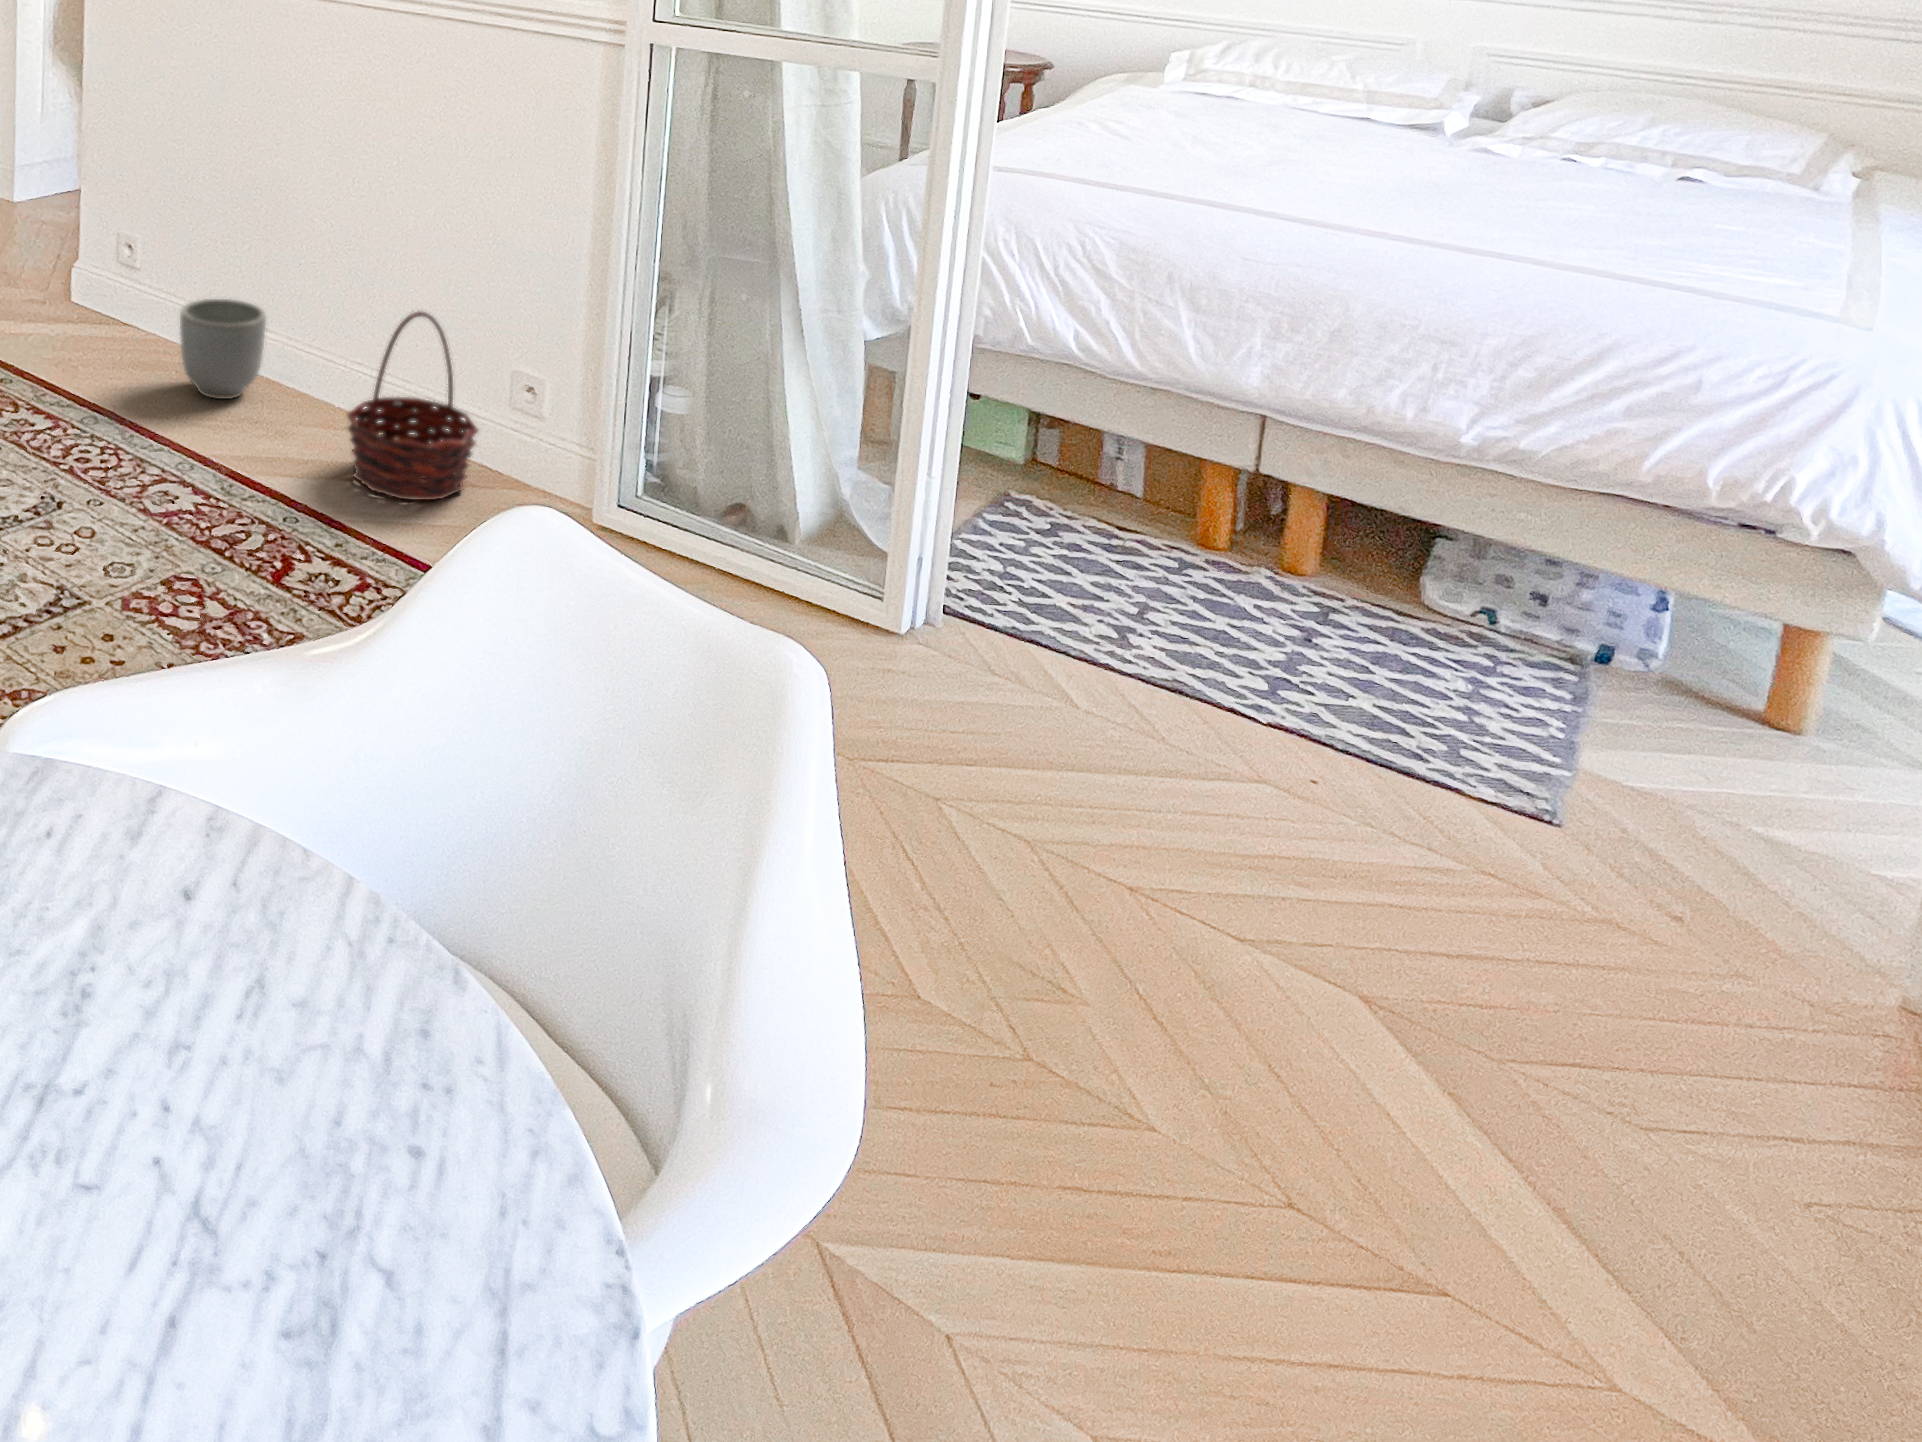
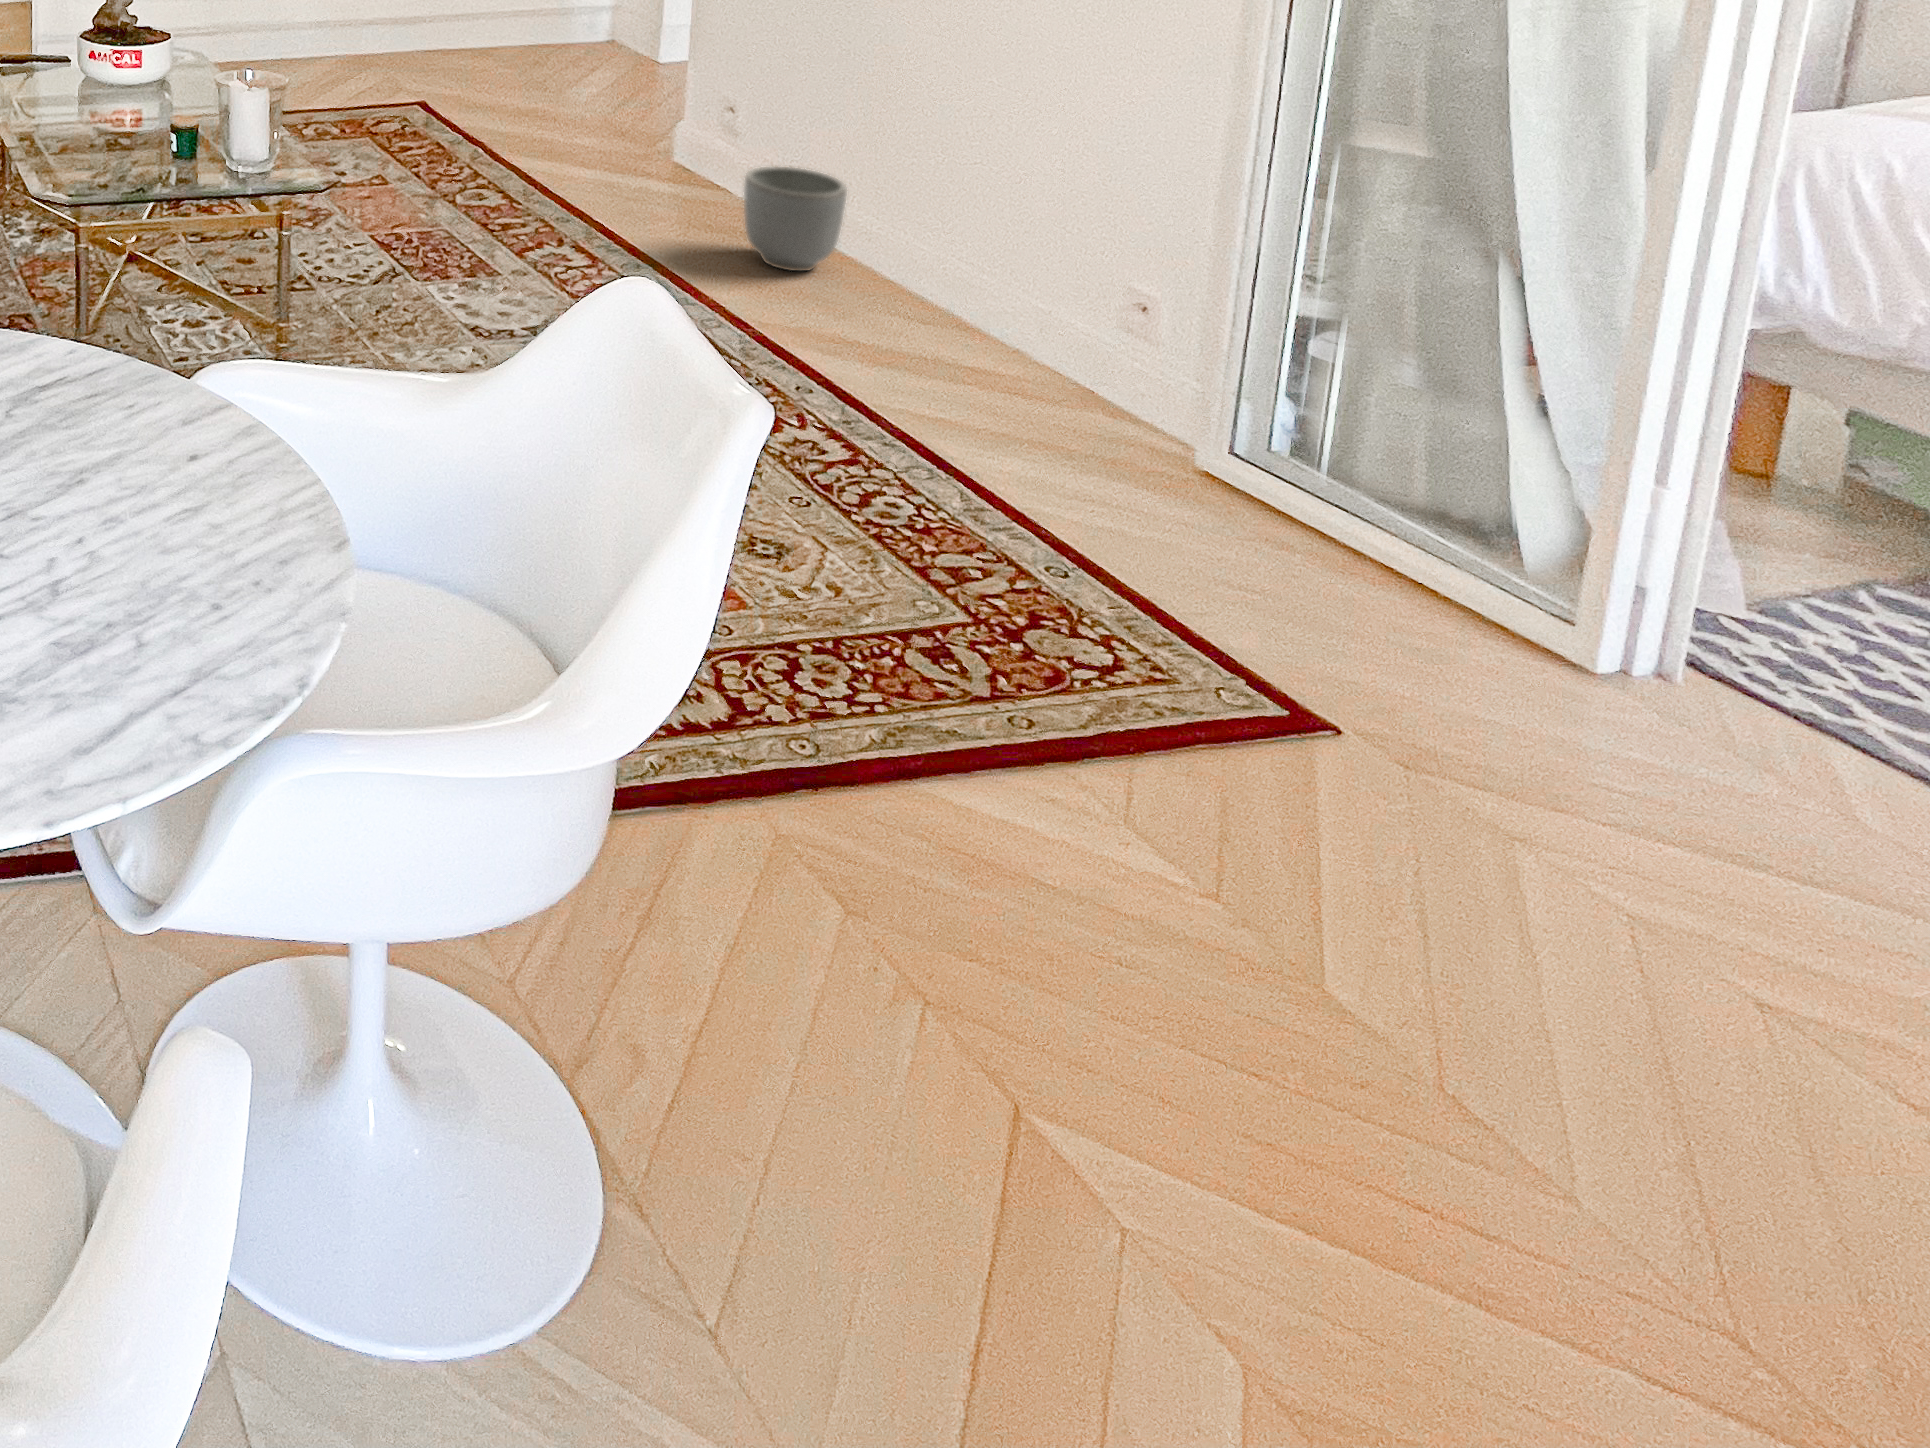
basket: present [347,312,478,500] -> none [897,201,1065,406]

